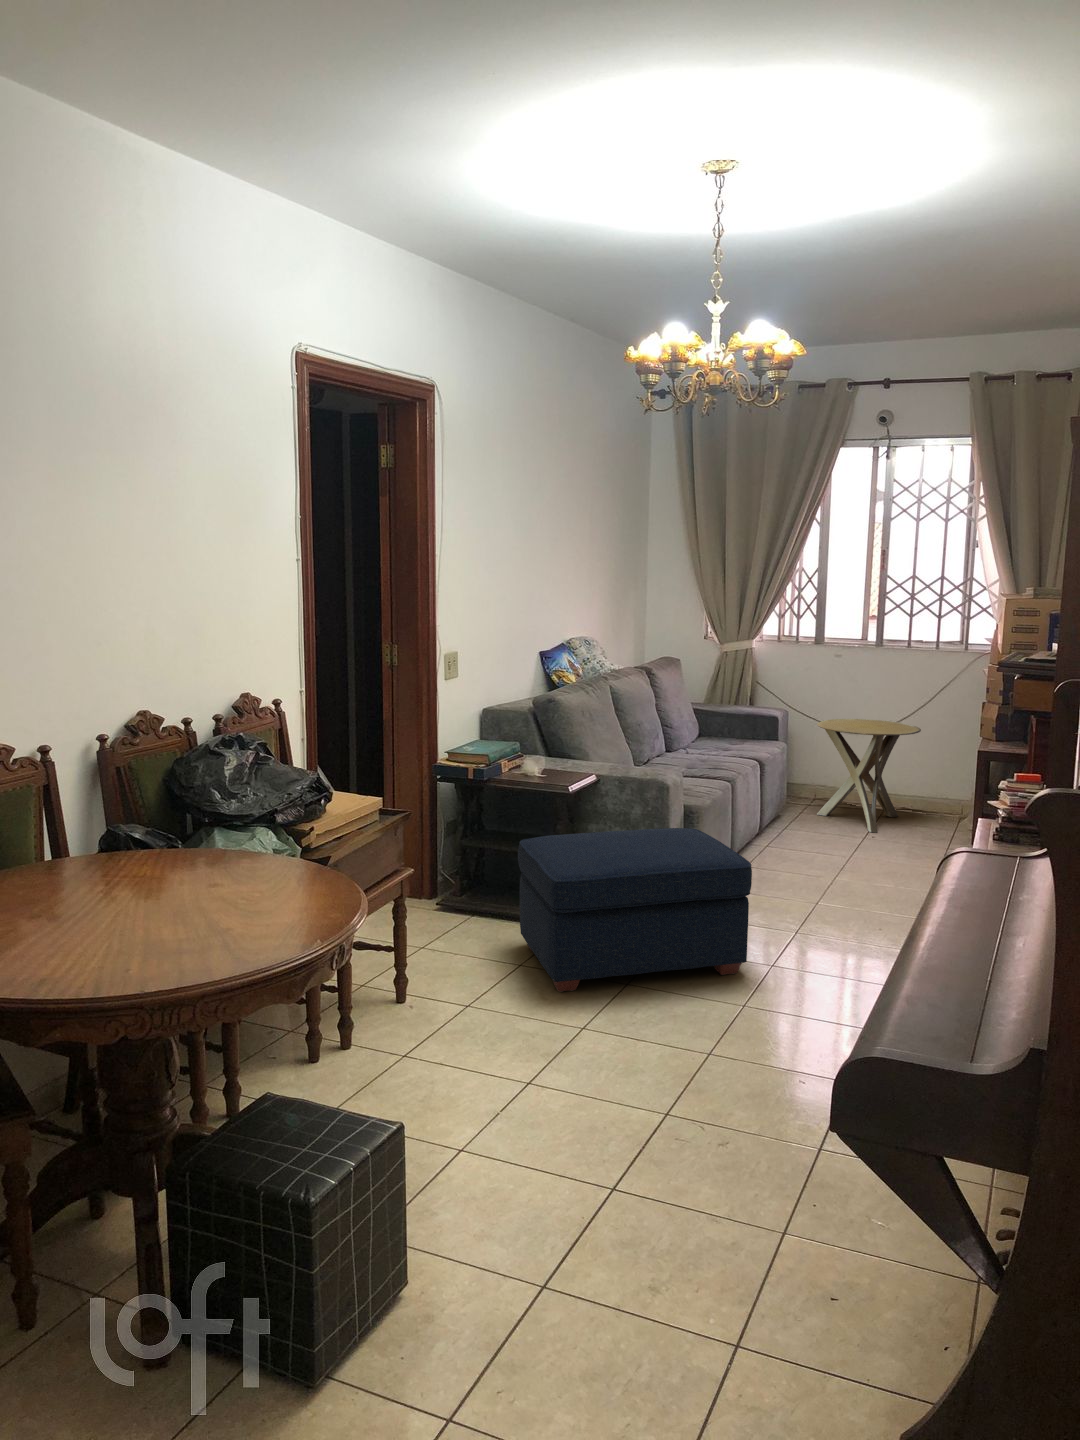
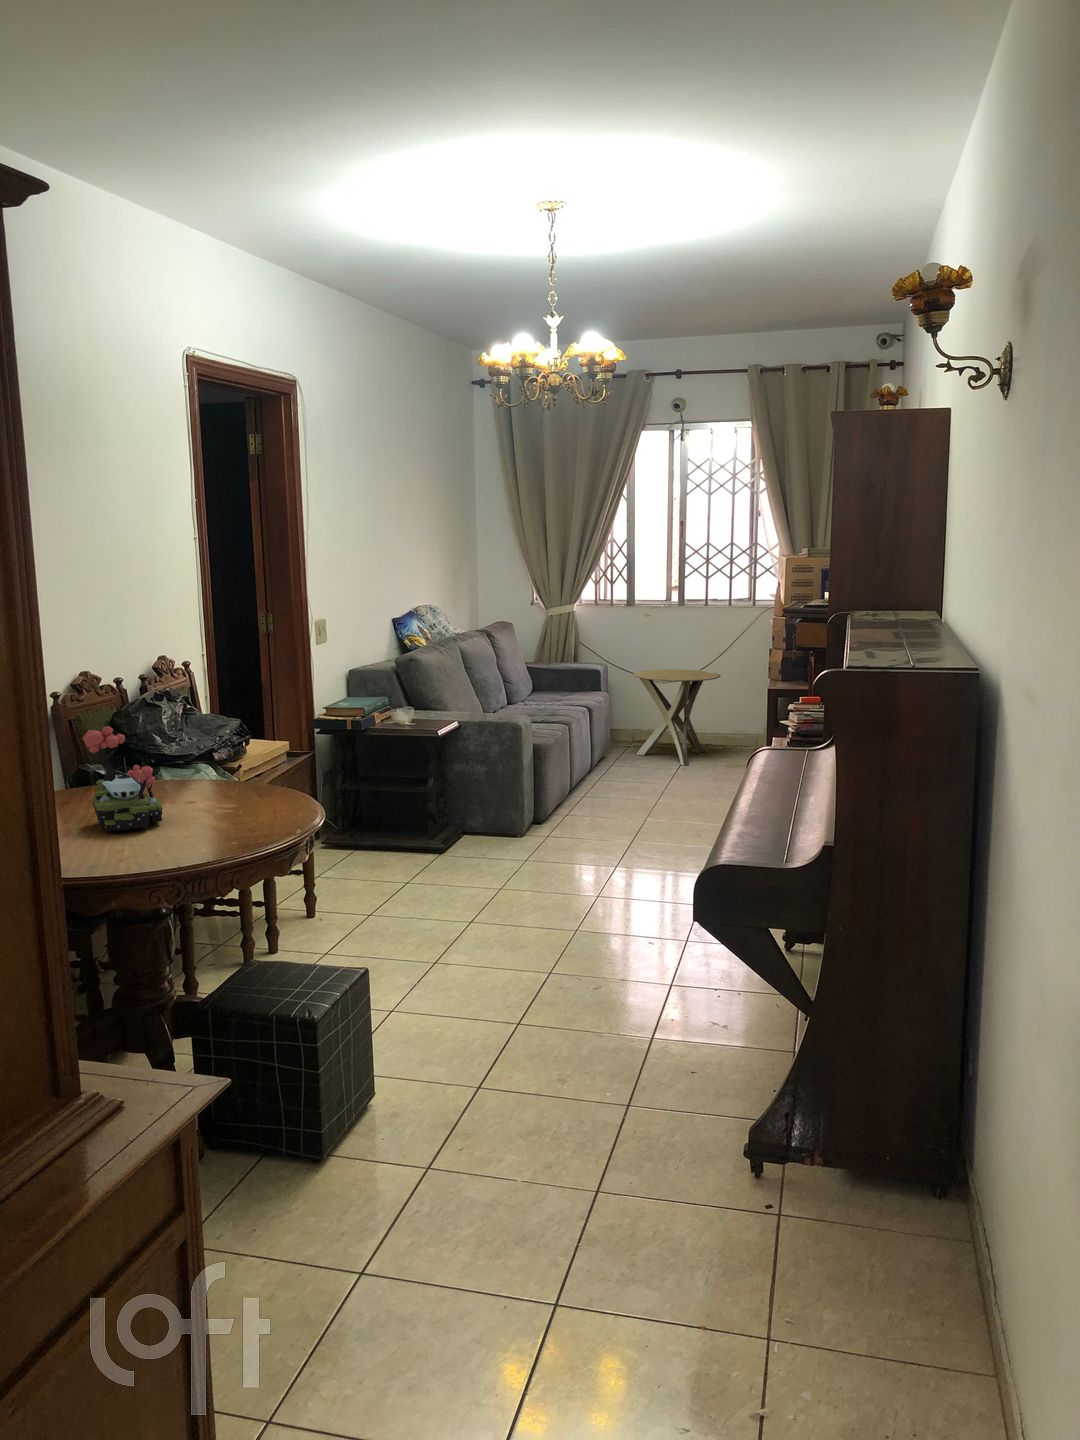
plant: none [65,789,155,925] -> present [83,726,162,832]
ottoman: present [518,828,752,992] -> none [401,760,600,899]

